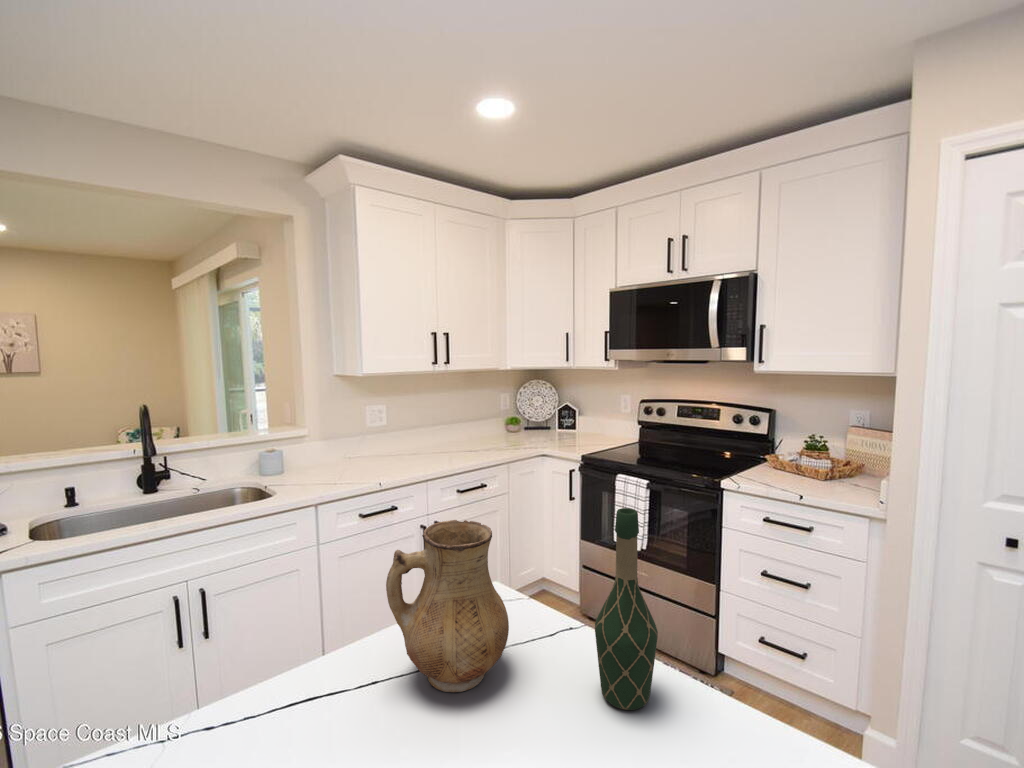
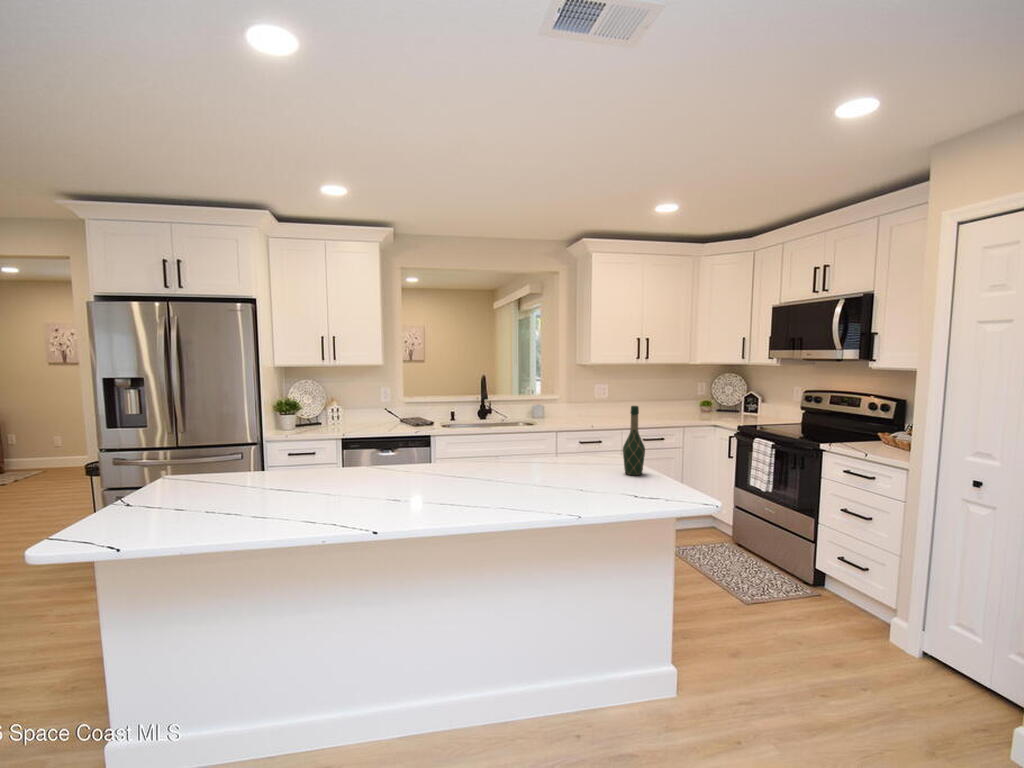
ceramic pitcher: present [386,520,509,692] -> none [559,411,601,466]

